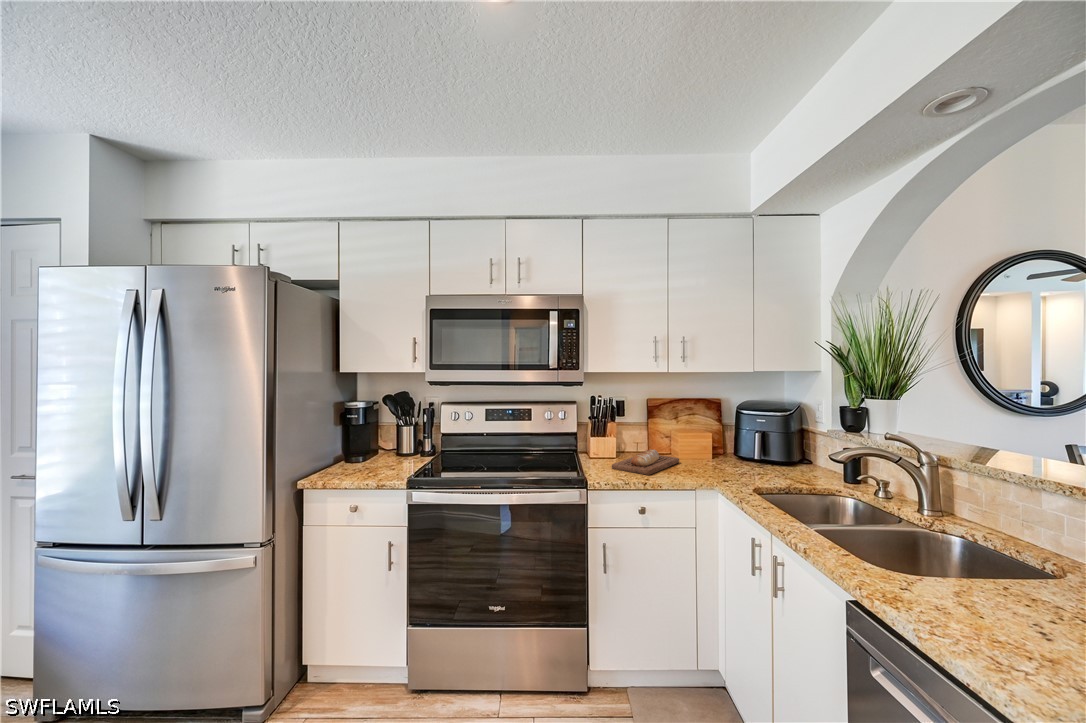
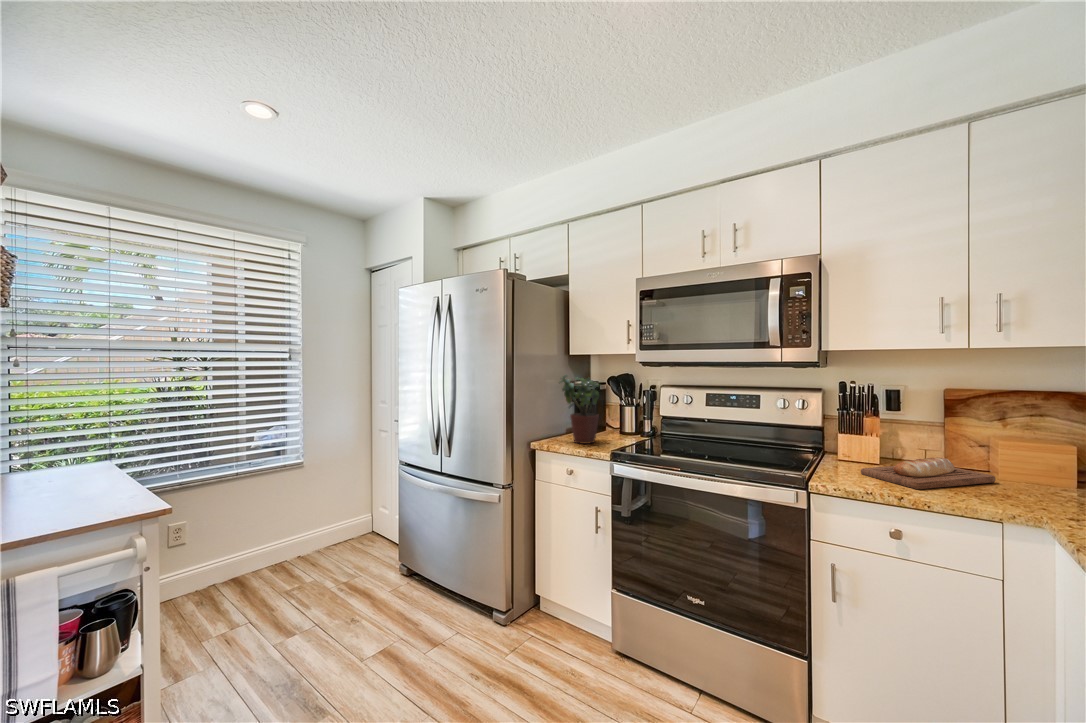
potted plant: none [335,397,388,474] -> present [560,375,599,444]

